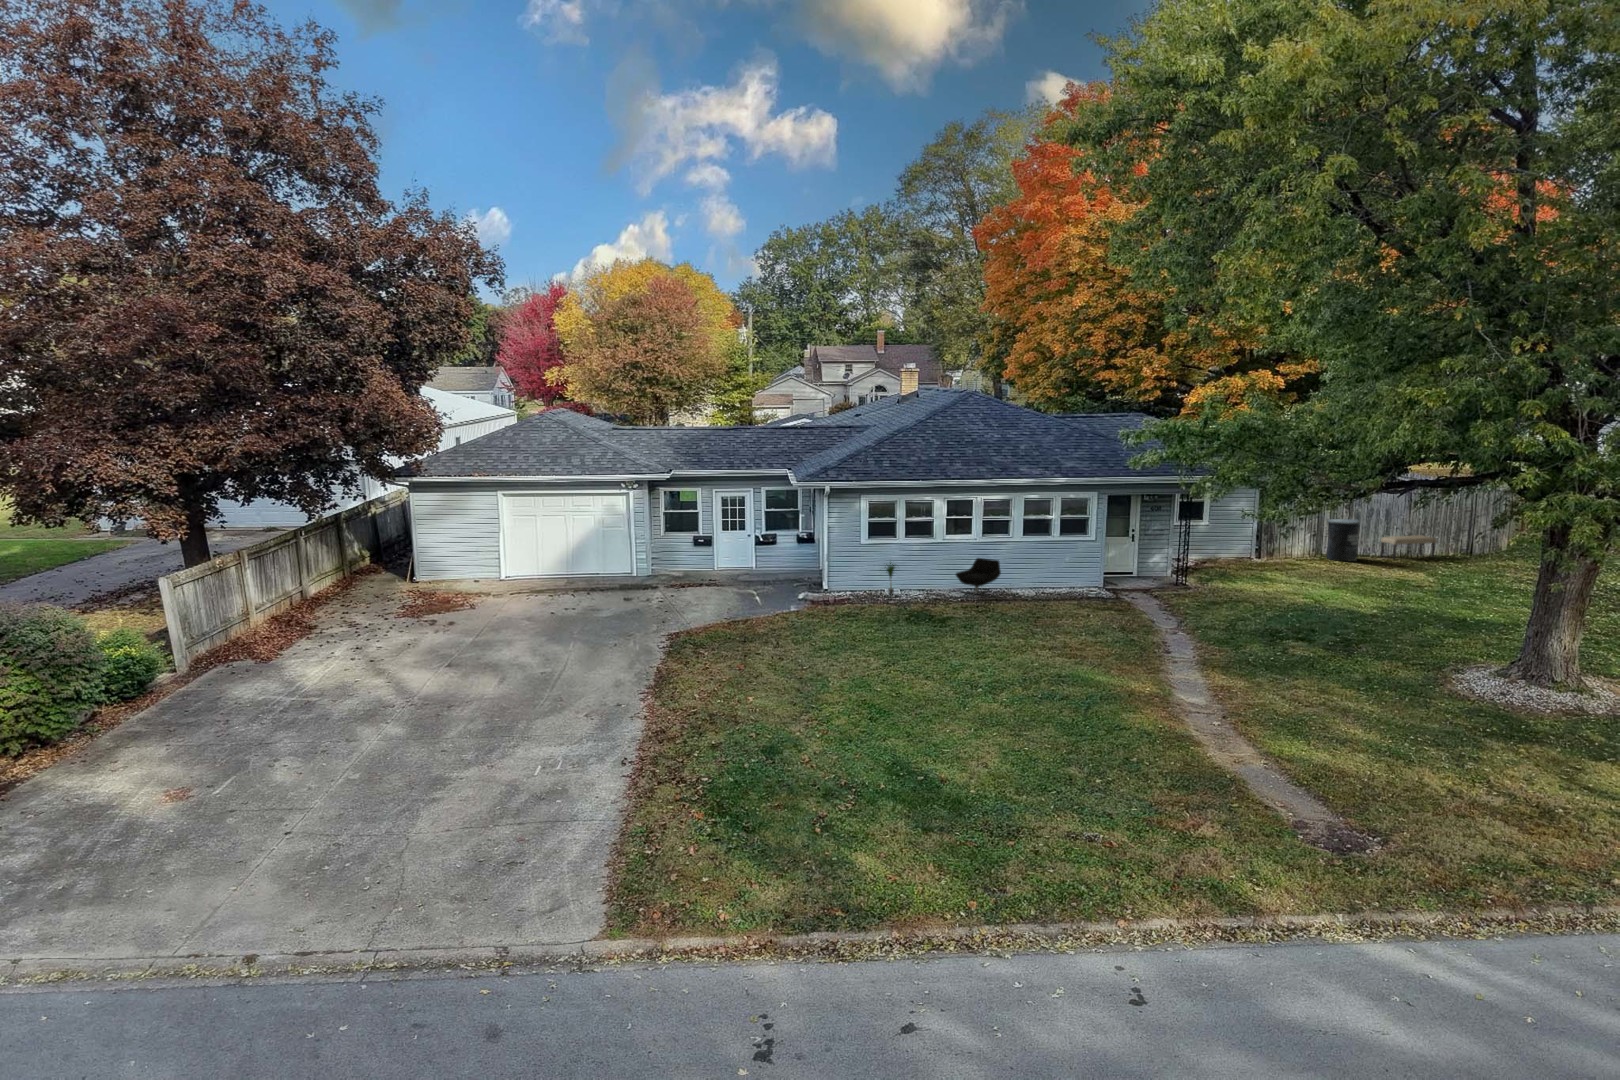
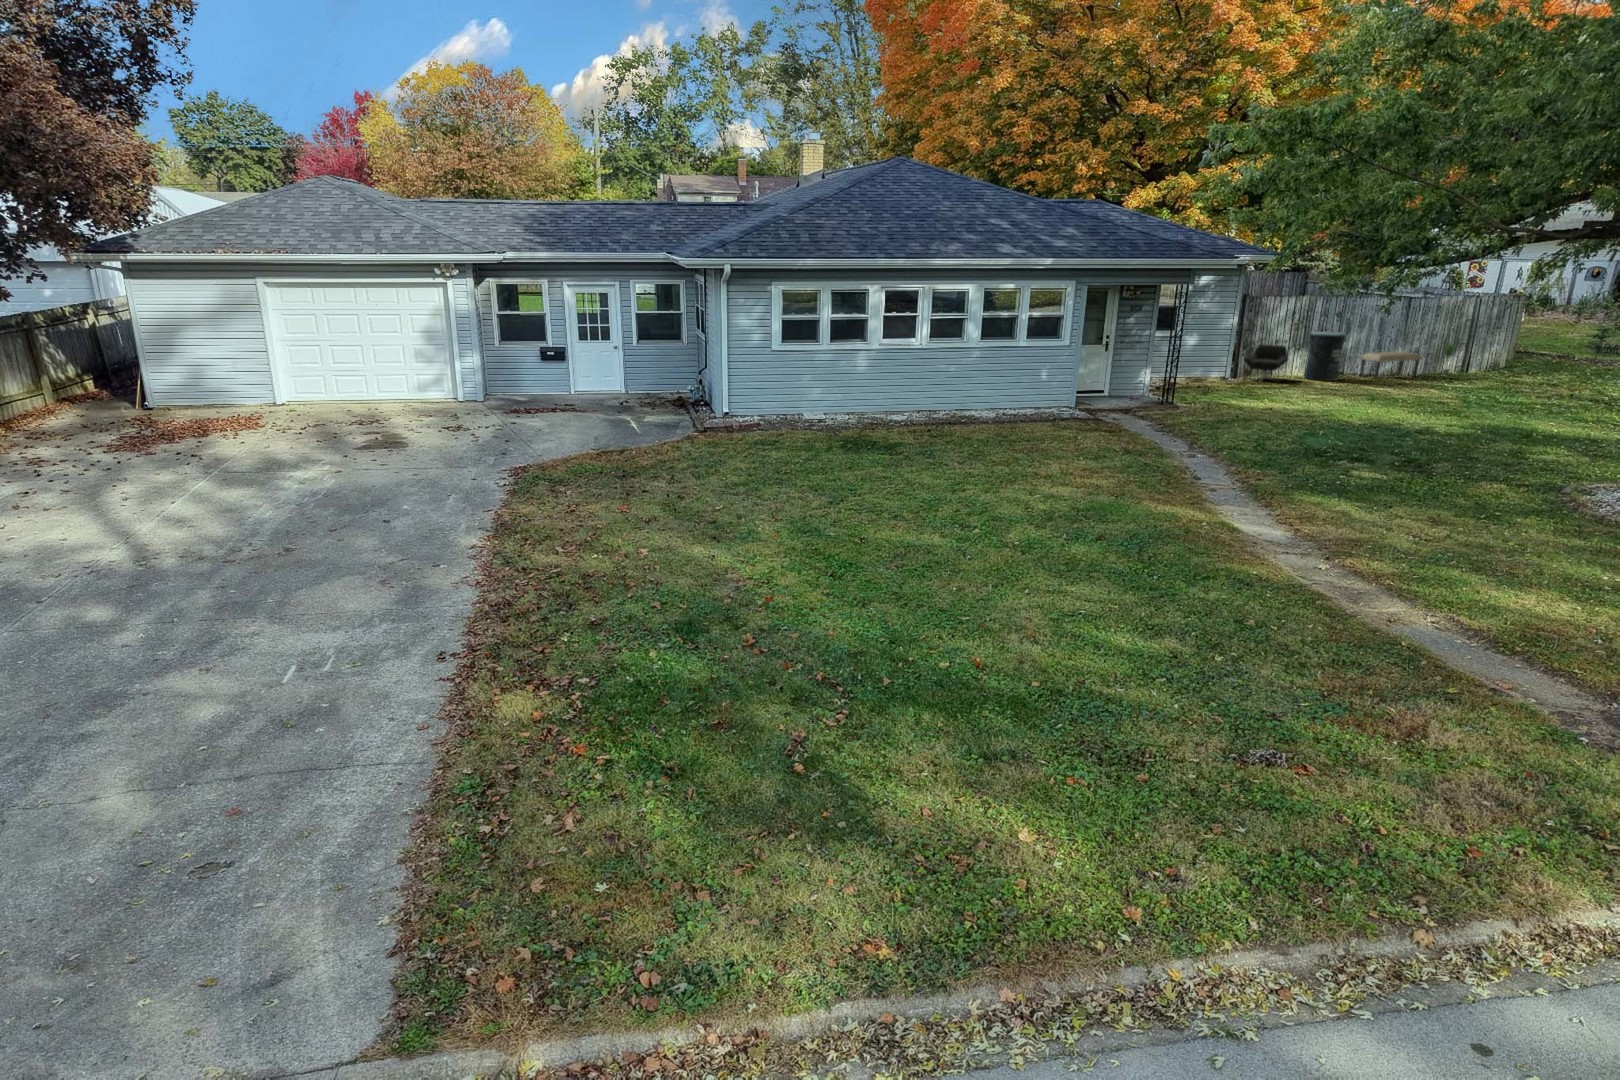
lounge chair: present [956,558,1001,594] -> present [1244,344,1288,381]
potted plant: present [885,563,895,595] -> present [1443,343,1456,375]

